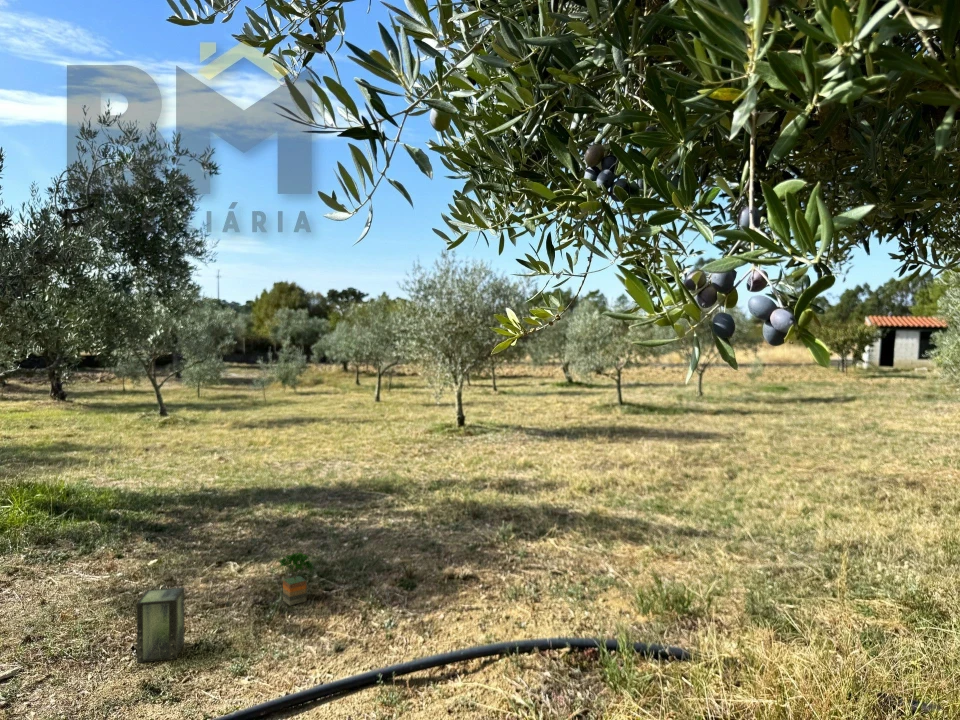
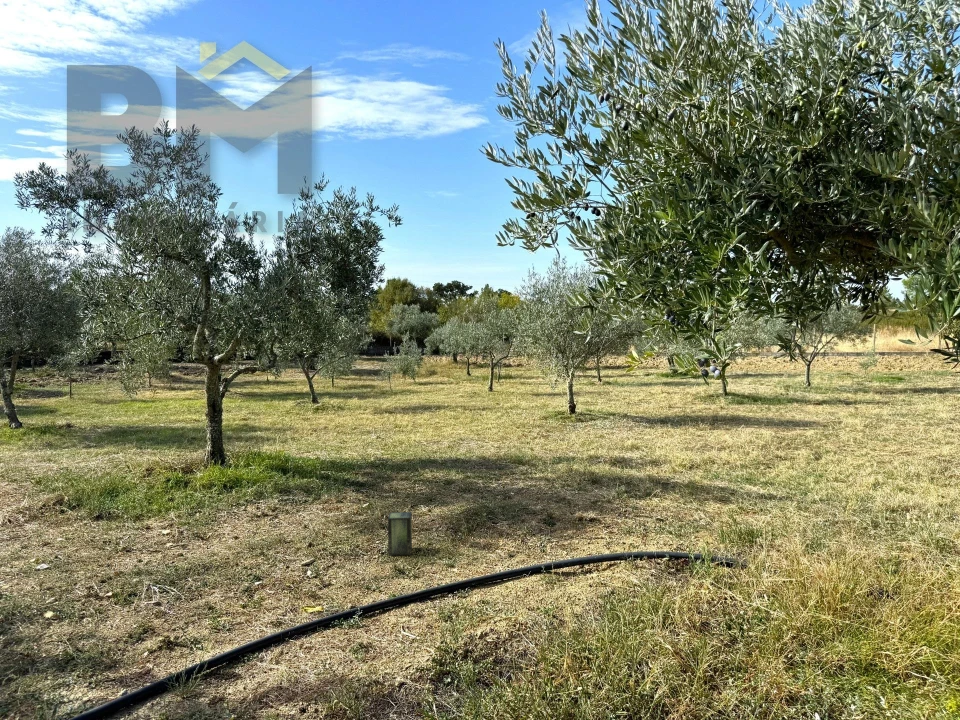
potted tree: present [279,553,314,605] -> none [462,496,487,531]

